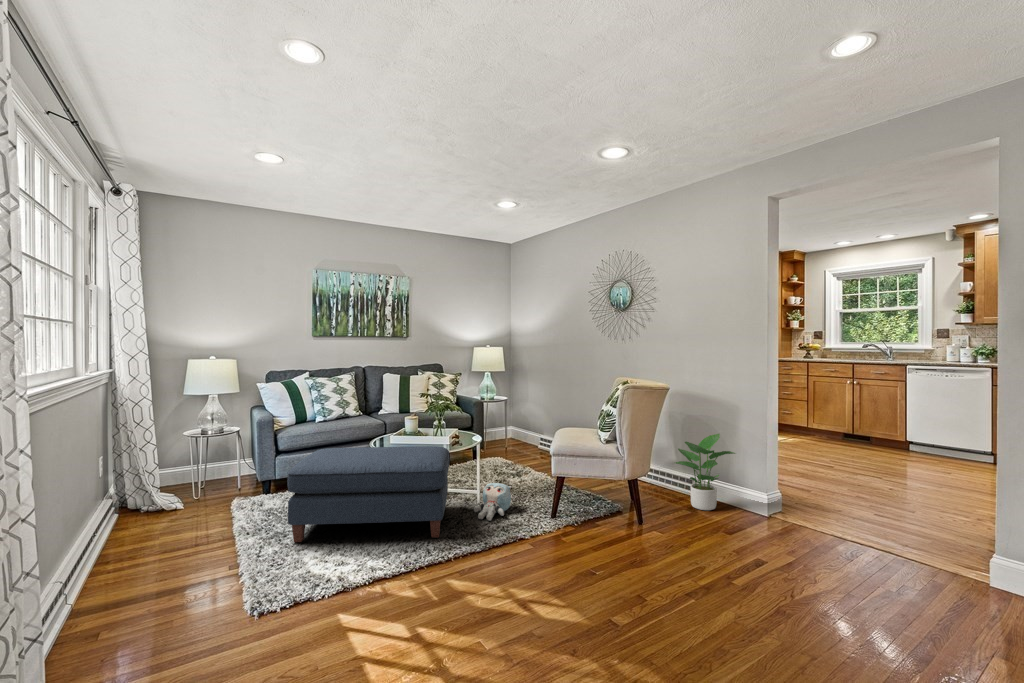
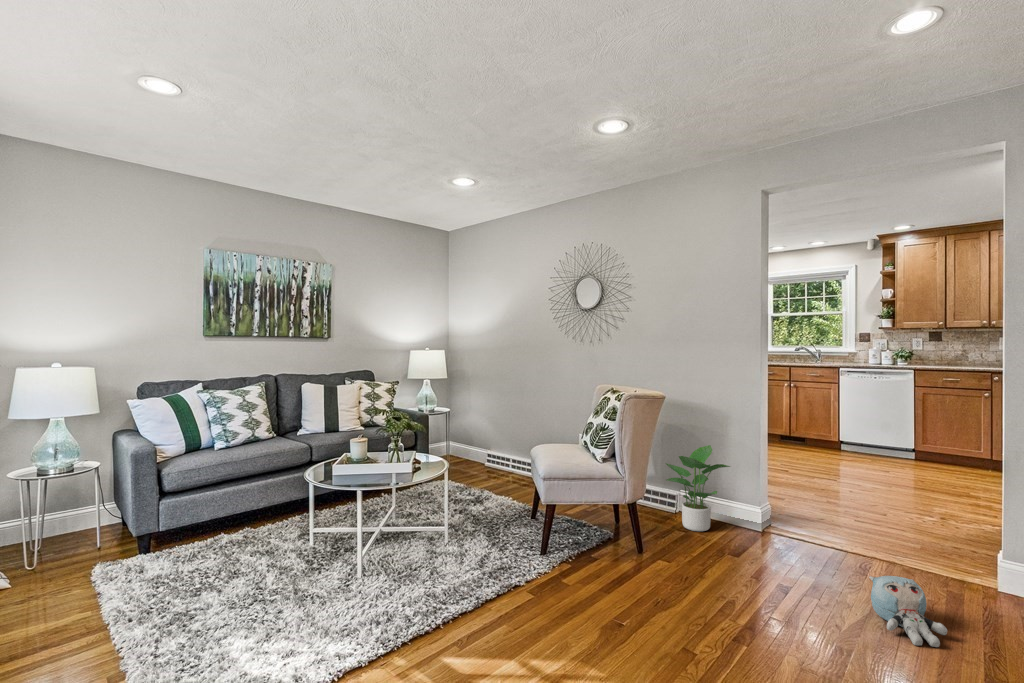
ottoman: present [287,446,450,542] -> none [200,476,423,626]
plush toy: present [474,483,511,521] -> present [869,576,947,647]

